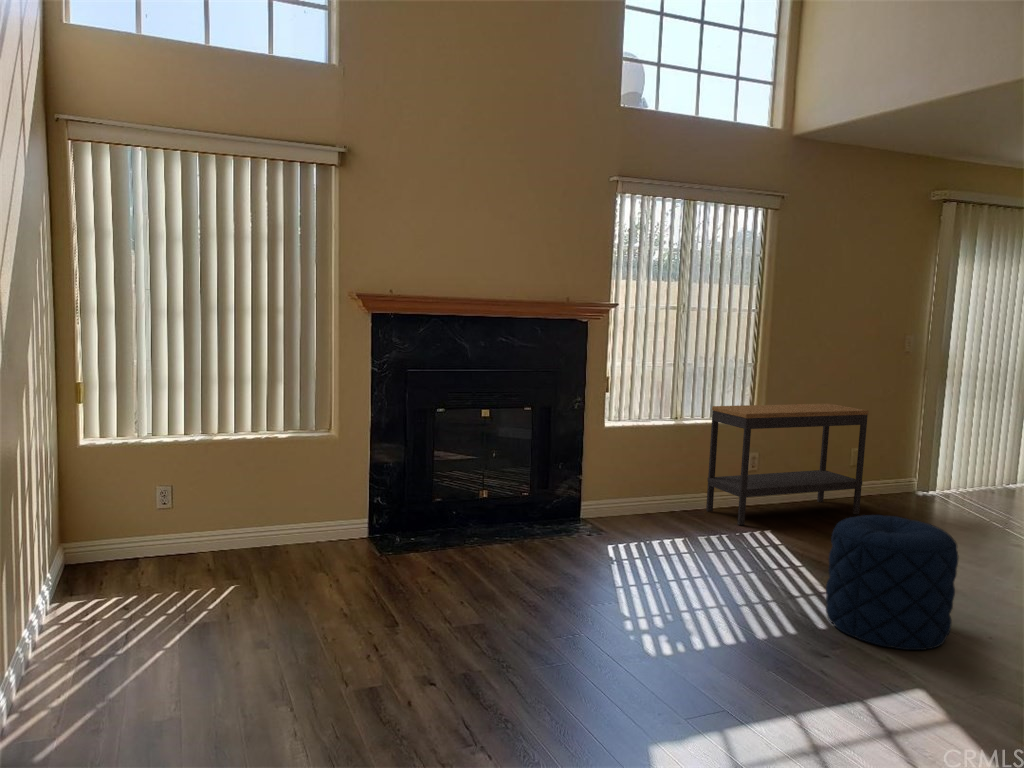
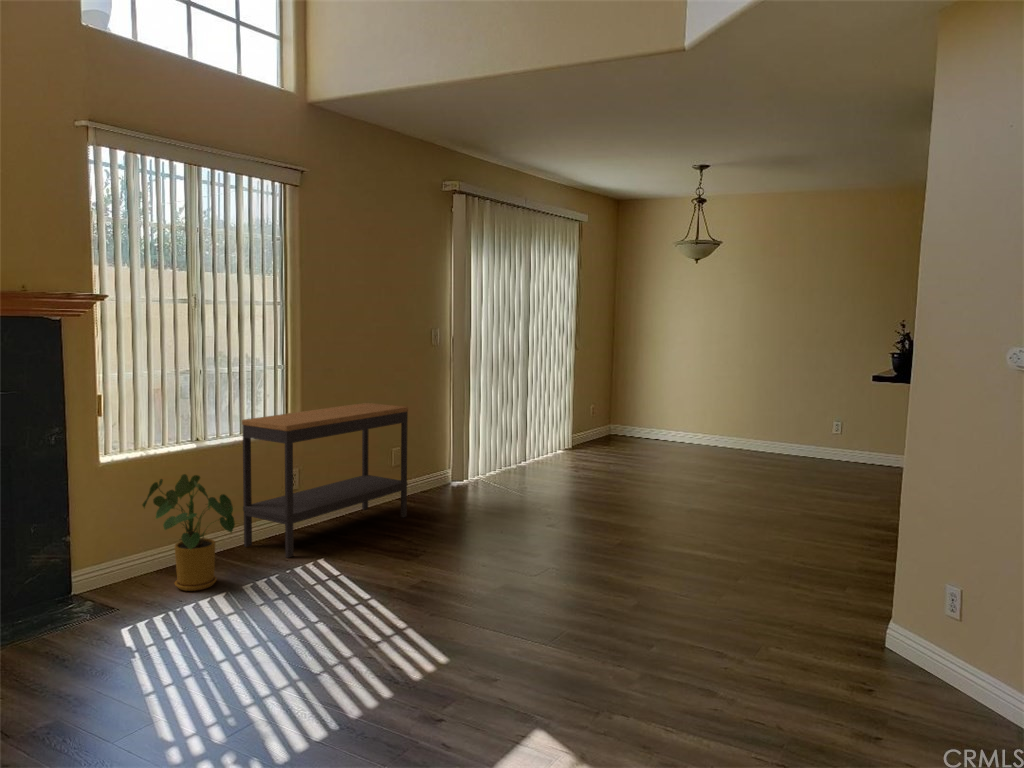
house plant: none [631,443,698,533] -> present [142,474,235,591]
pouf: present [826,515,958,650] -> none [414,527,543,681]

